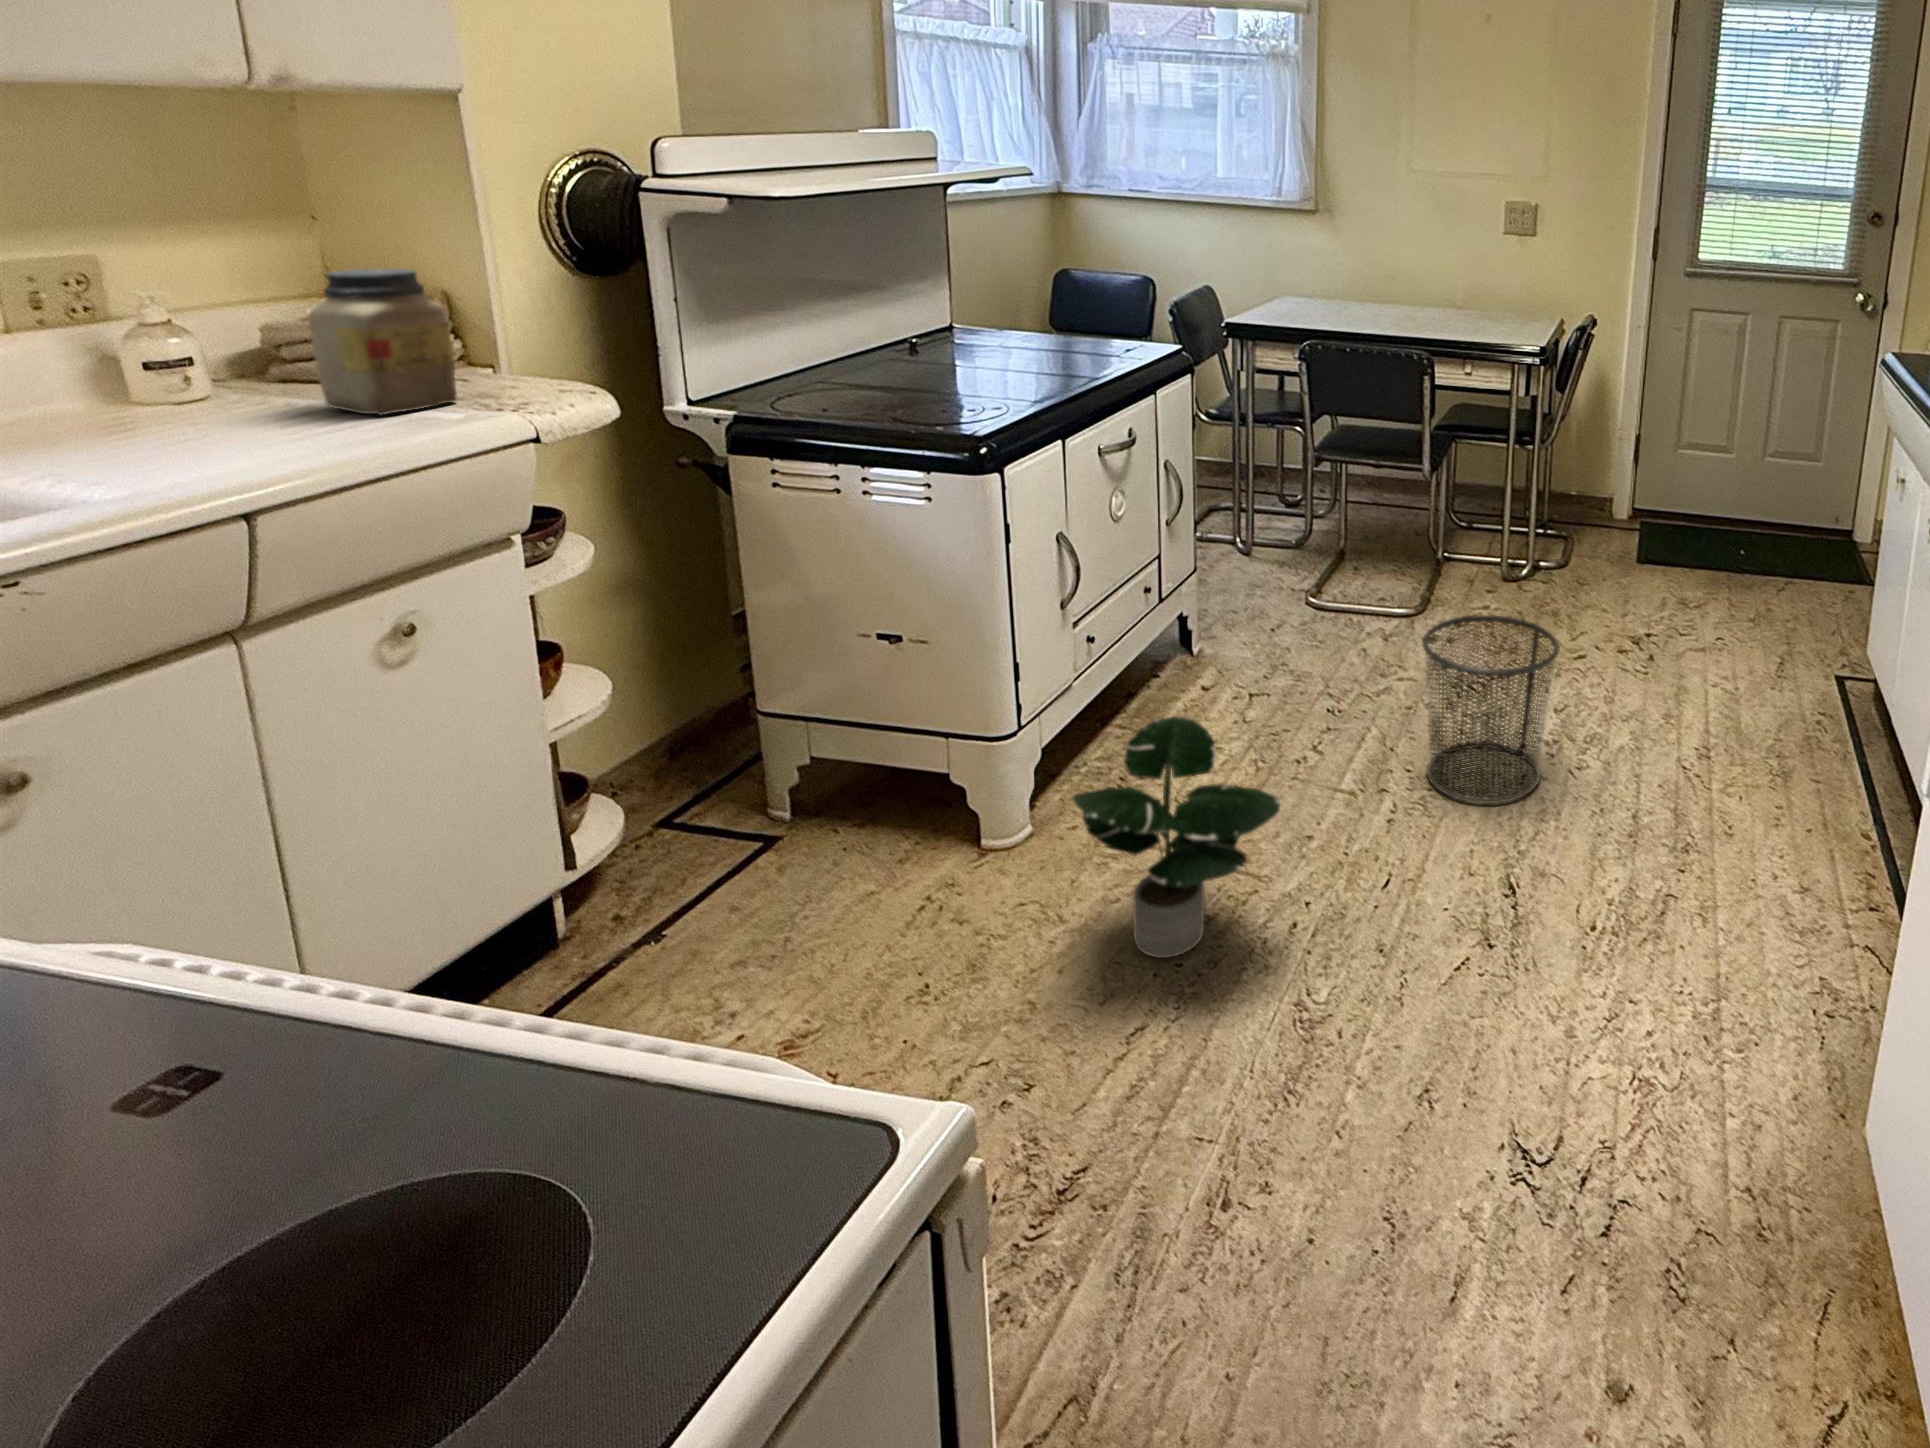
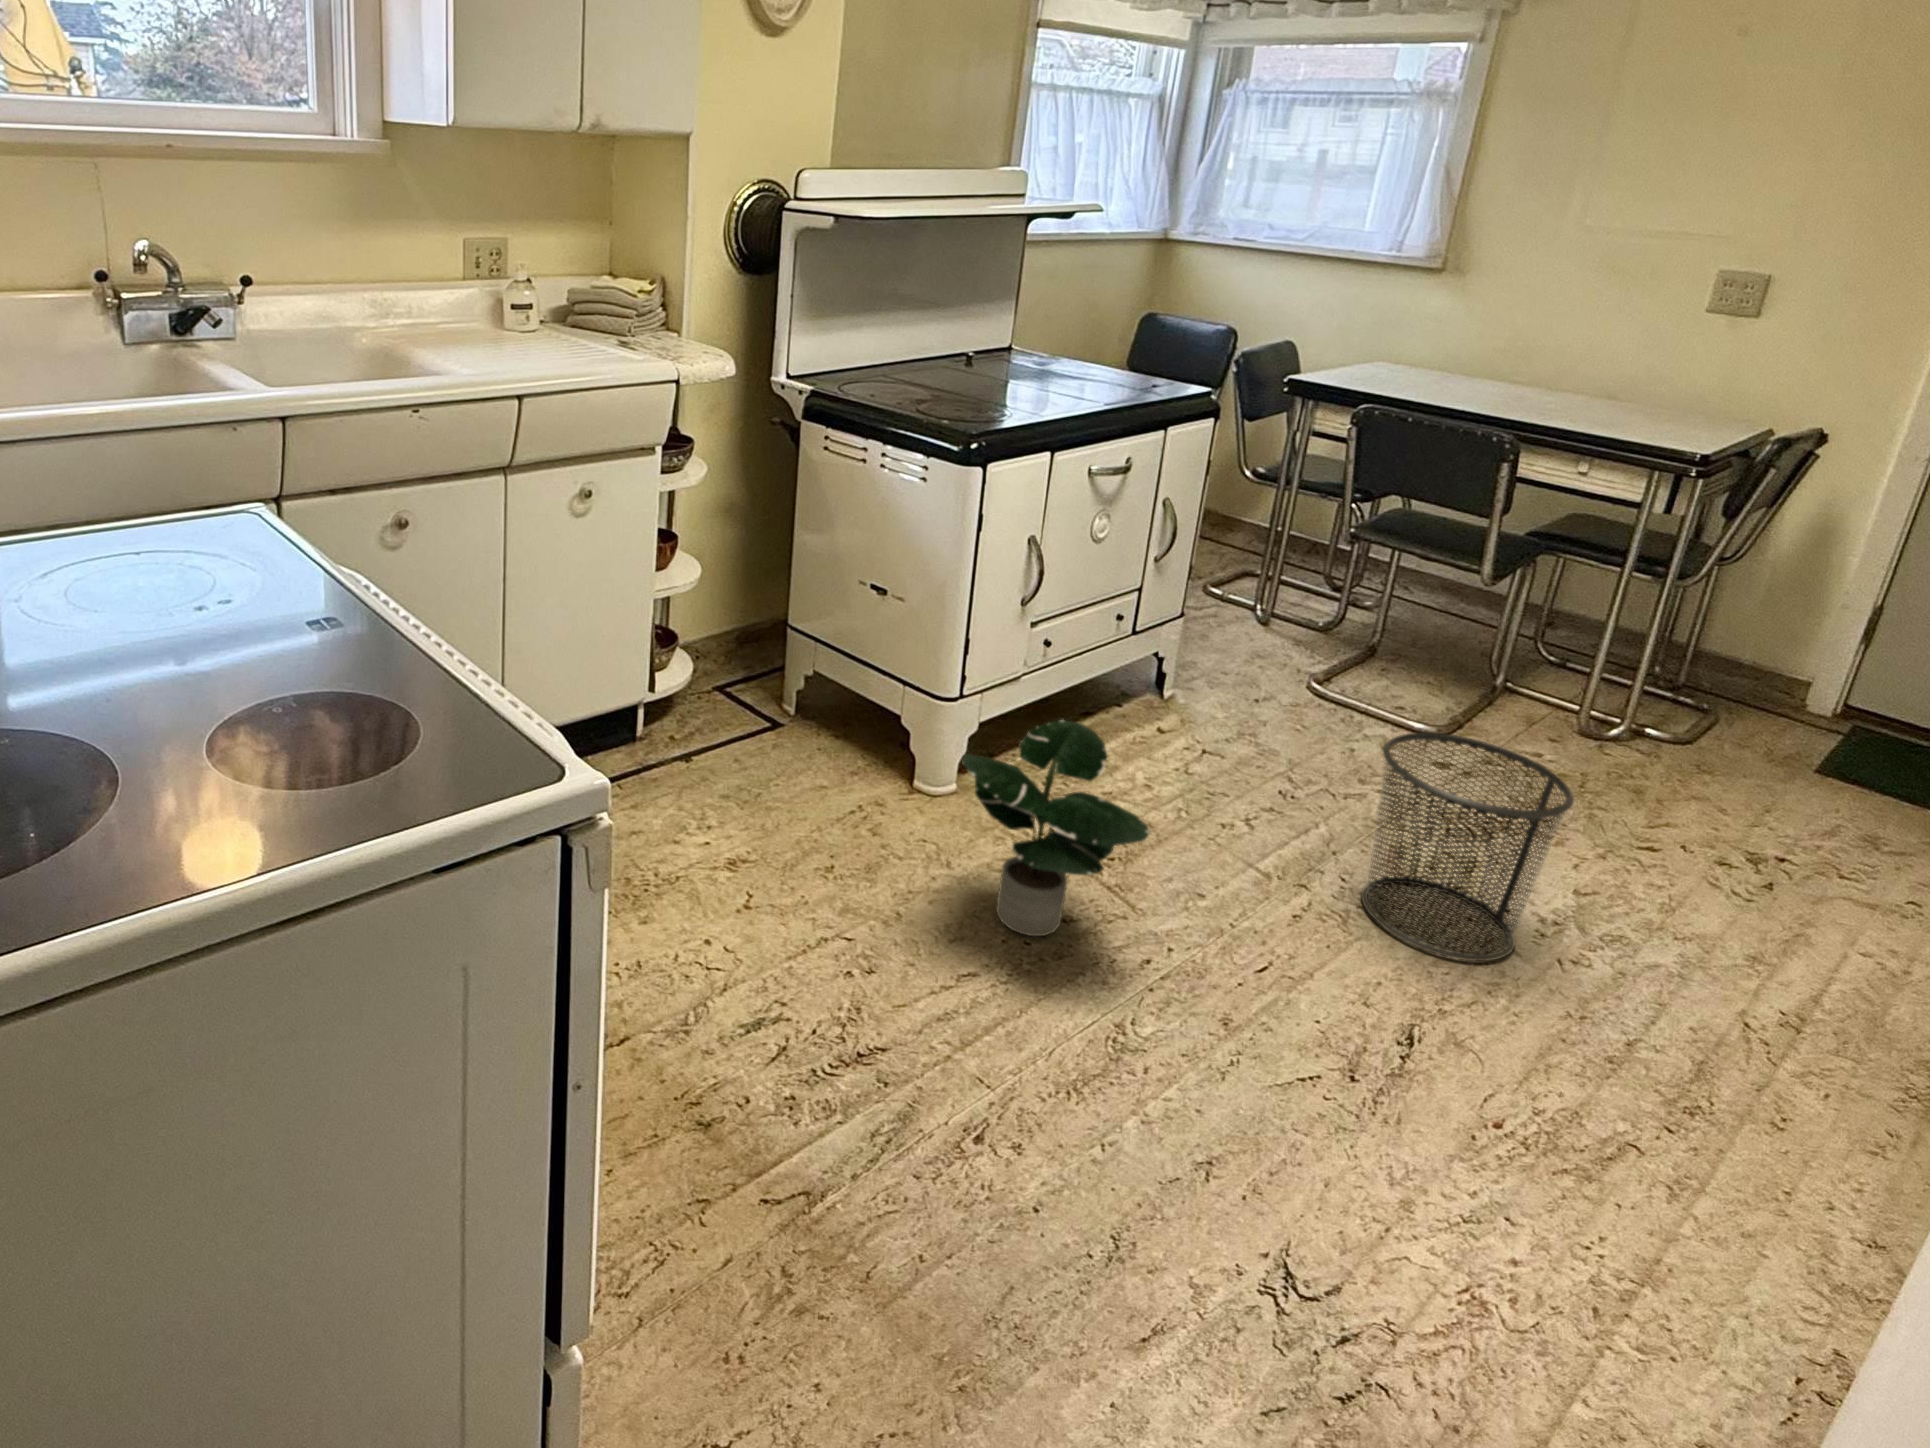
jar: present [309,268,457,416] -> none [583,255,649,353]

